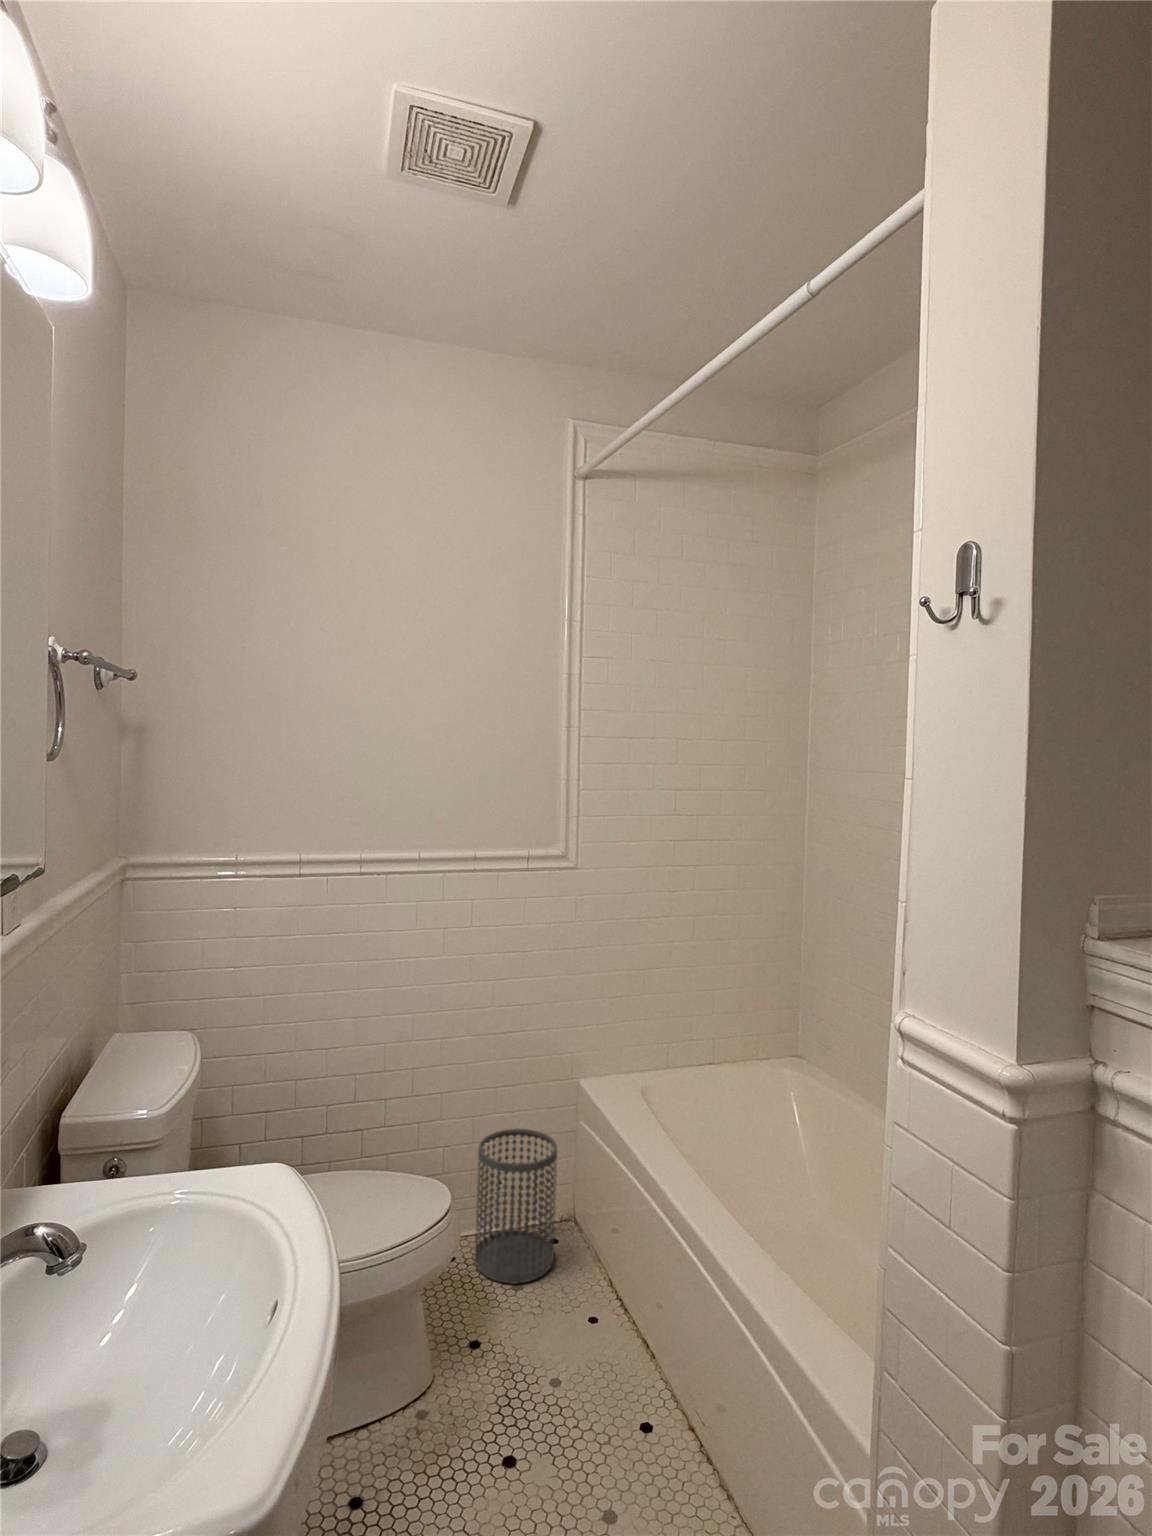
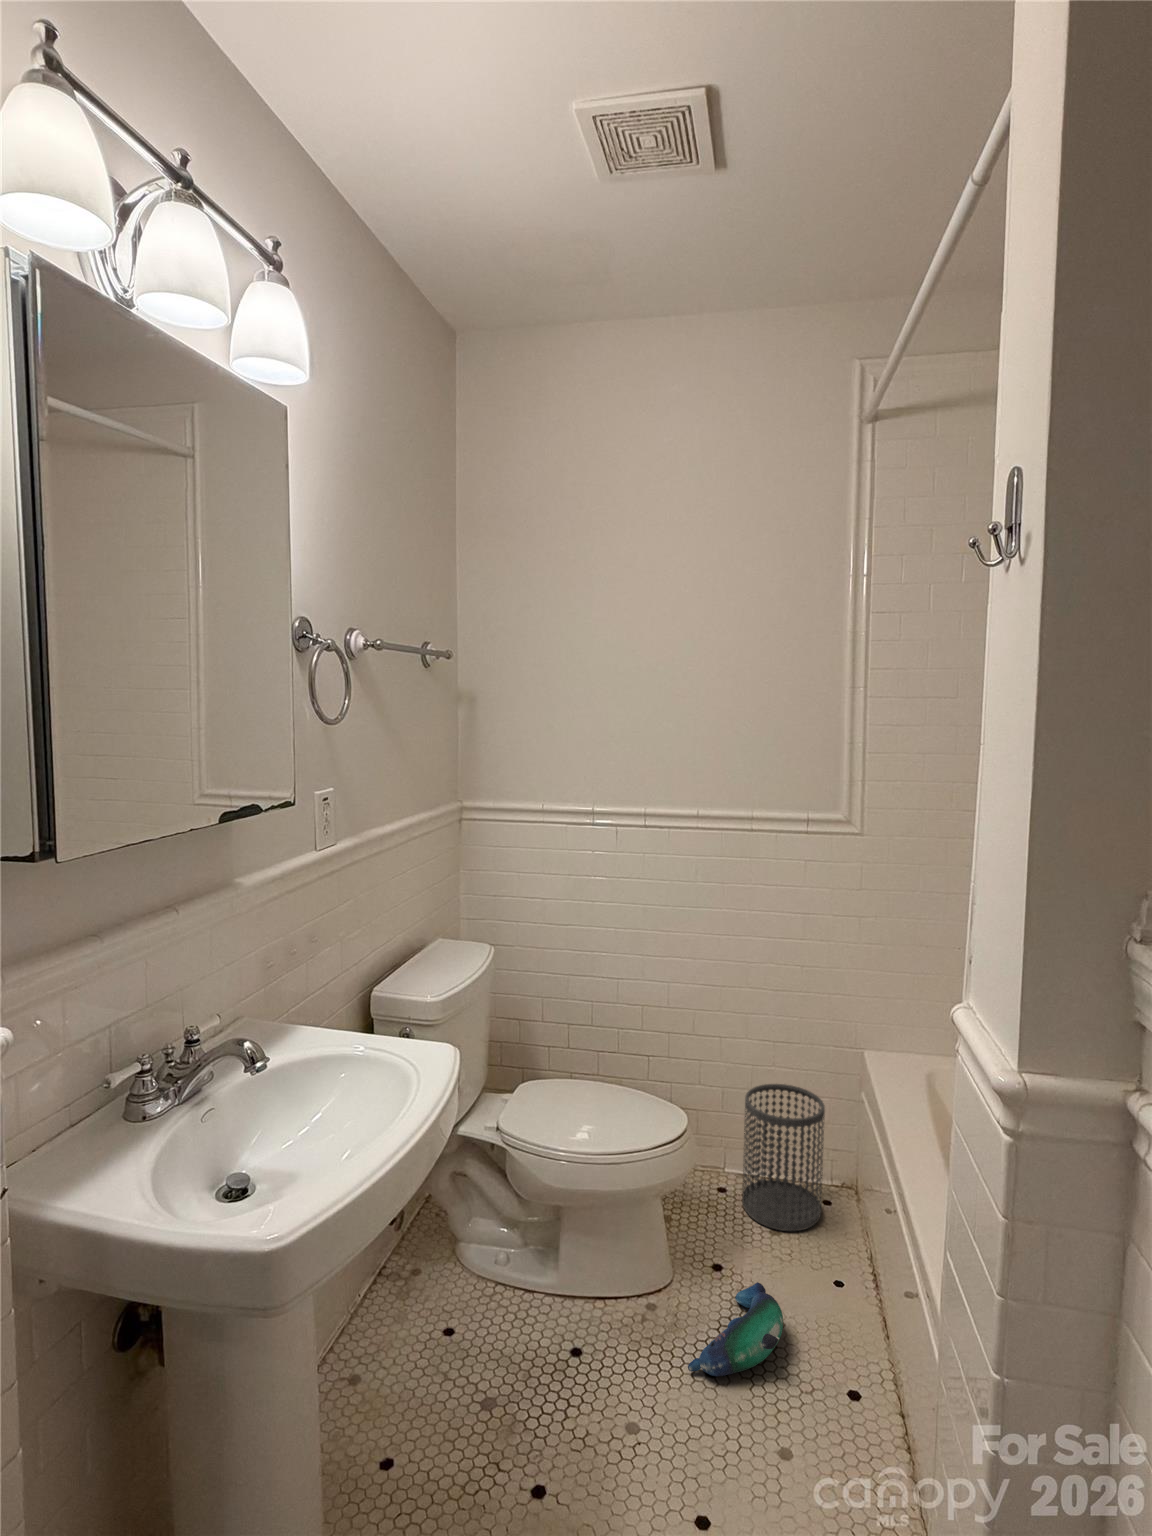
plush toy: none [486,1345,574,1470] -> present [688,1282,783,1377]

